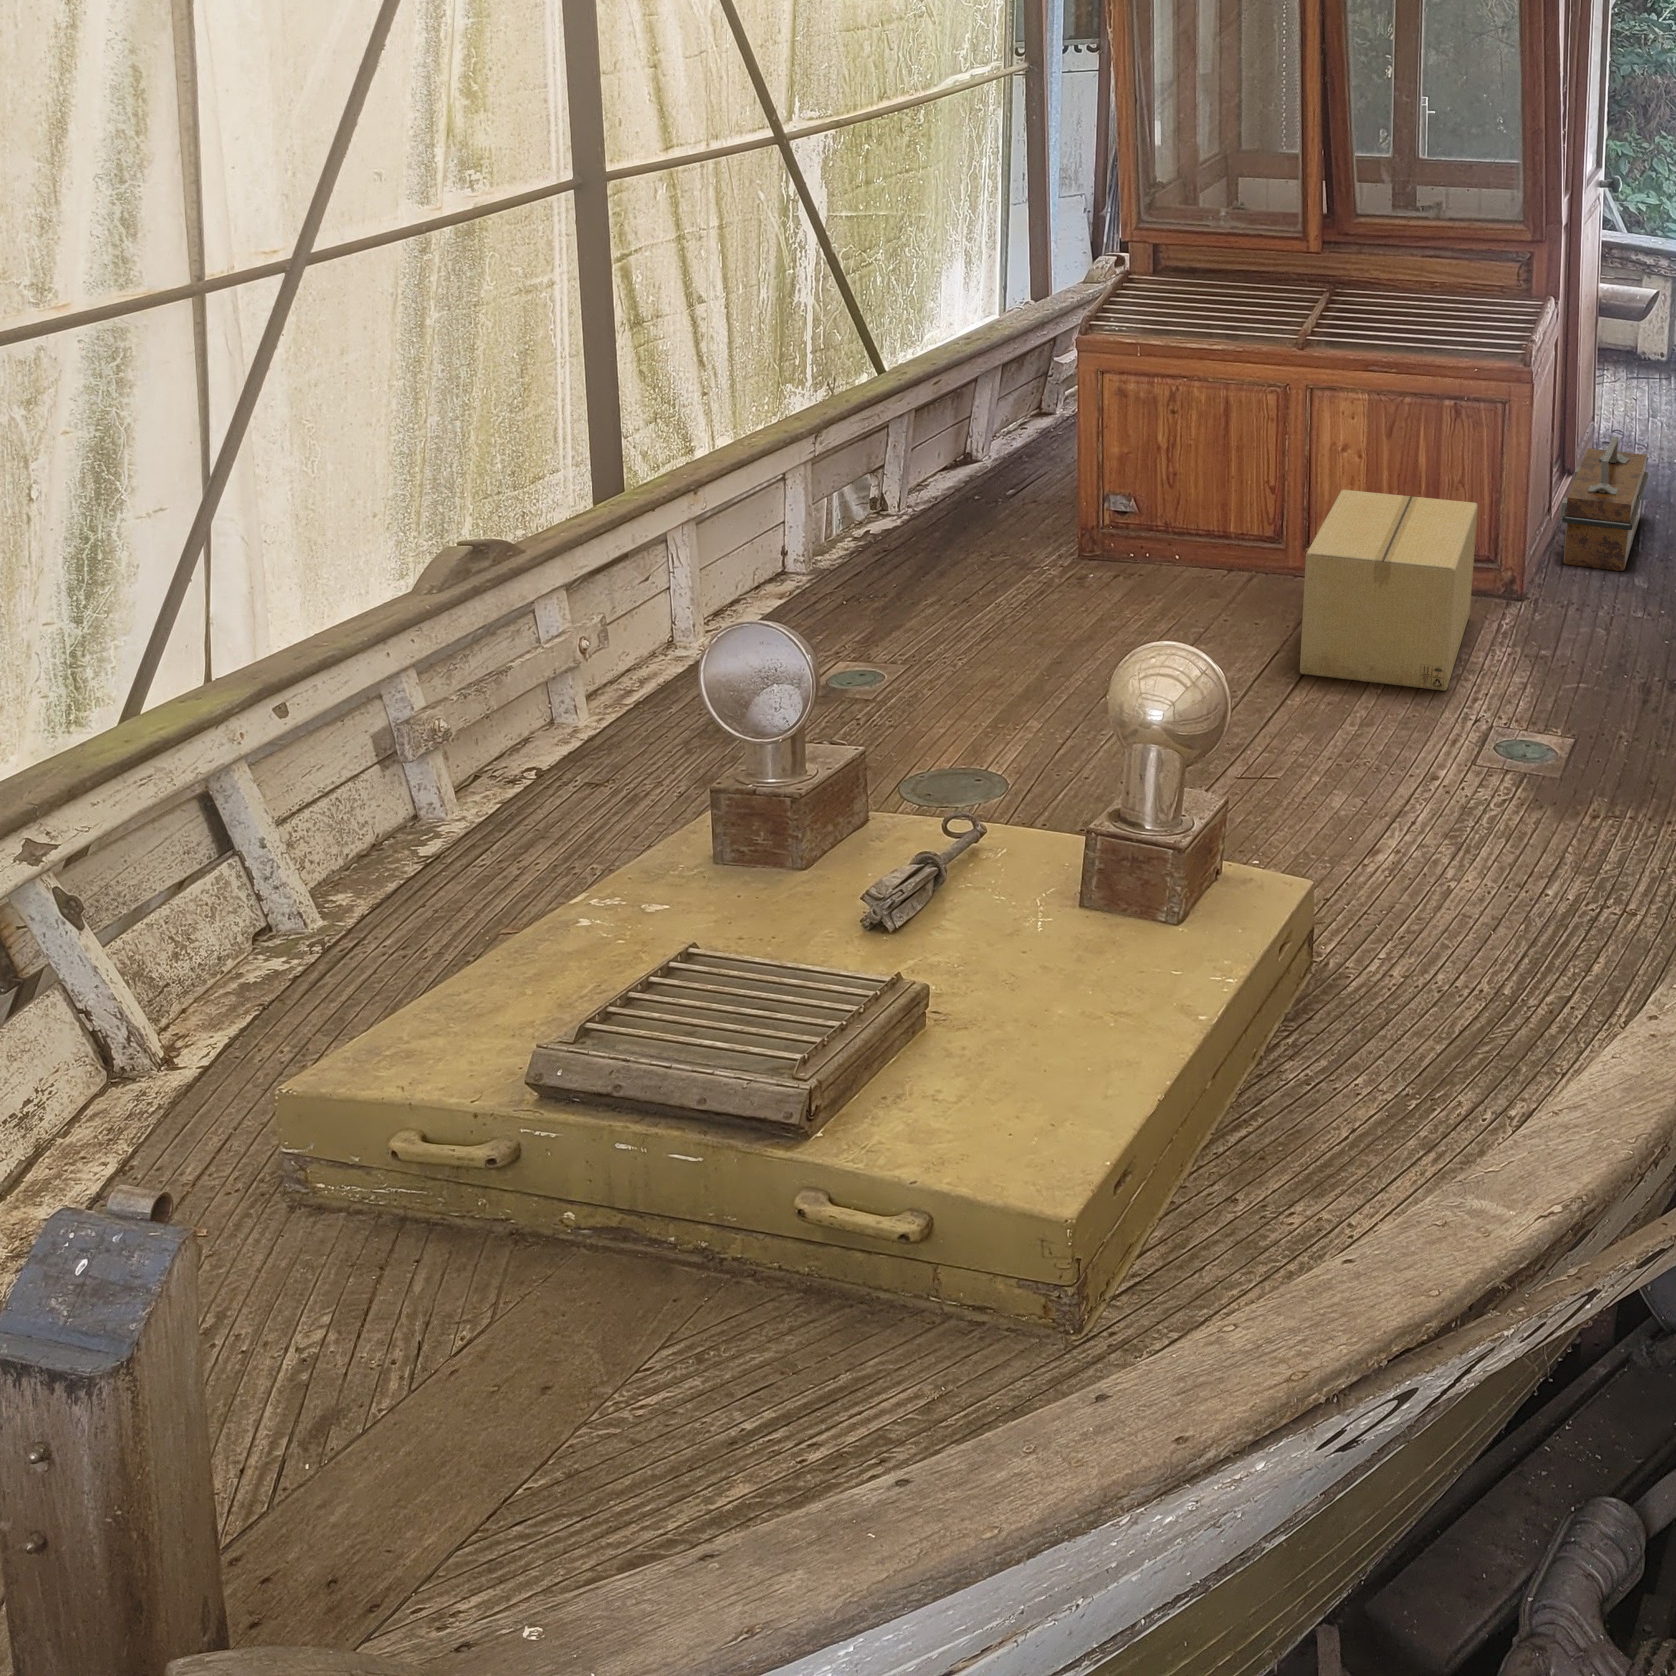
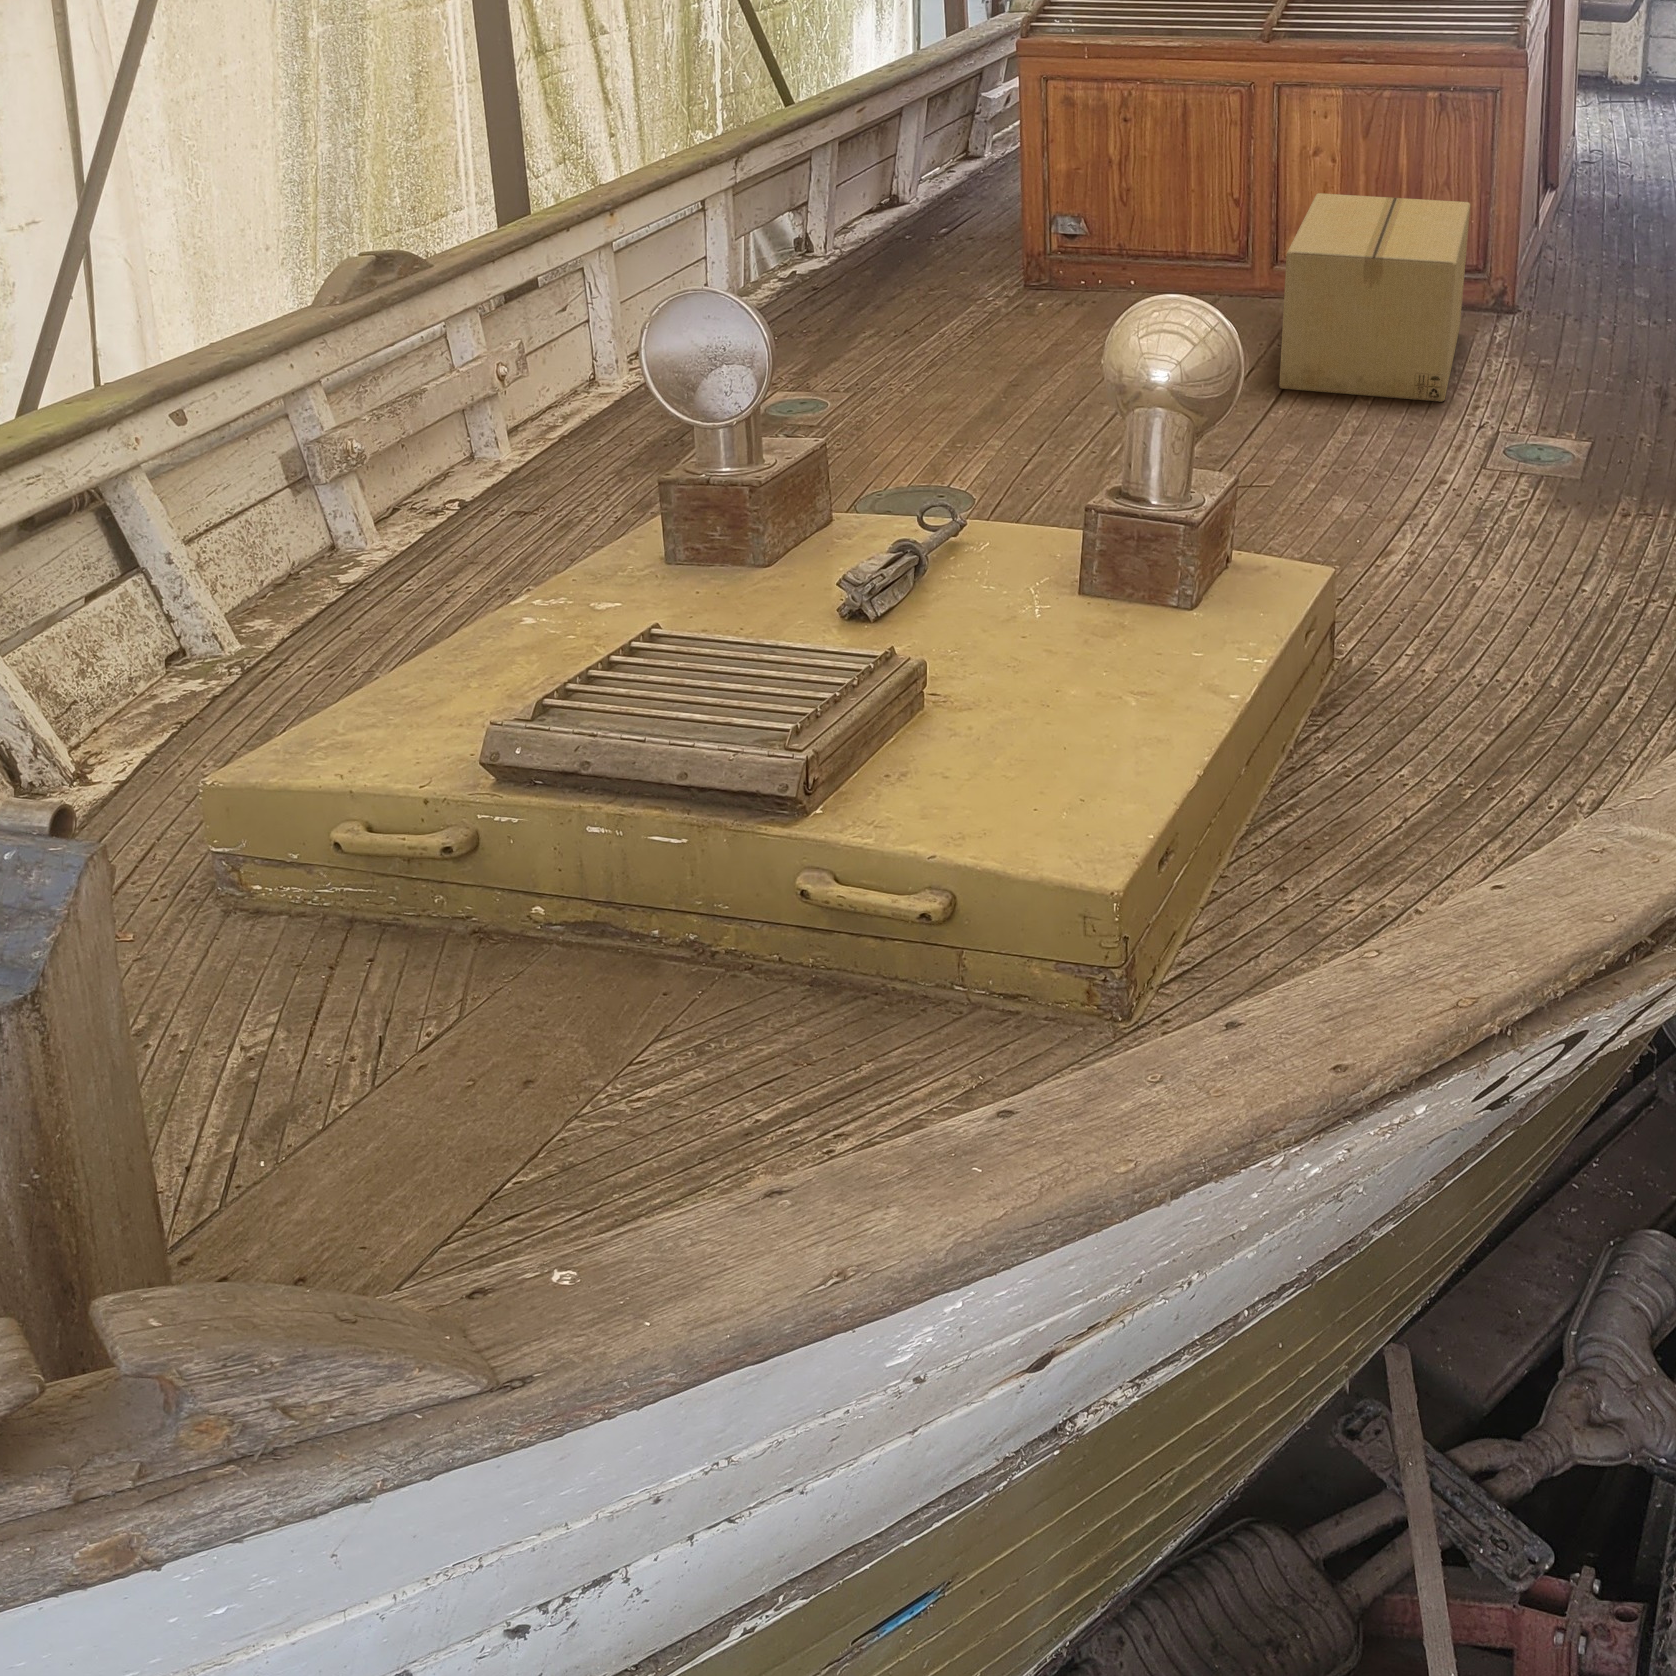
toolbox: present [1561,437,1649,571] -> none [1554,143,1644,287]

